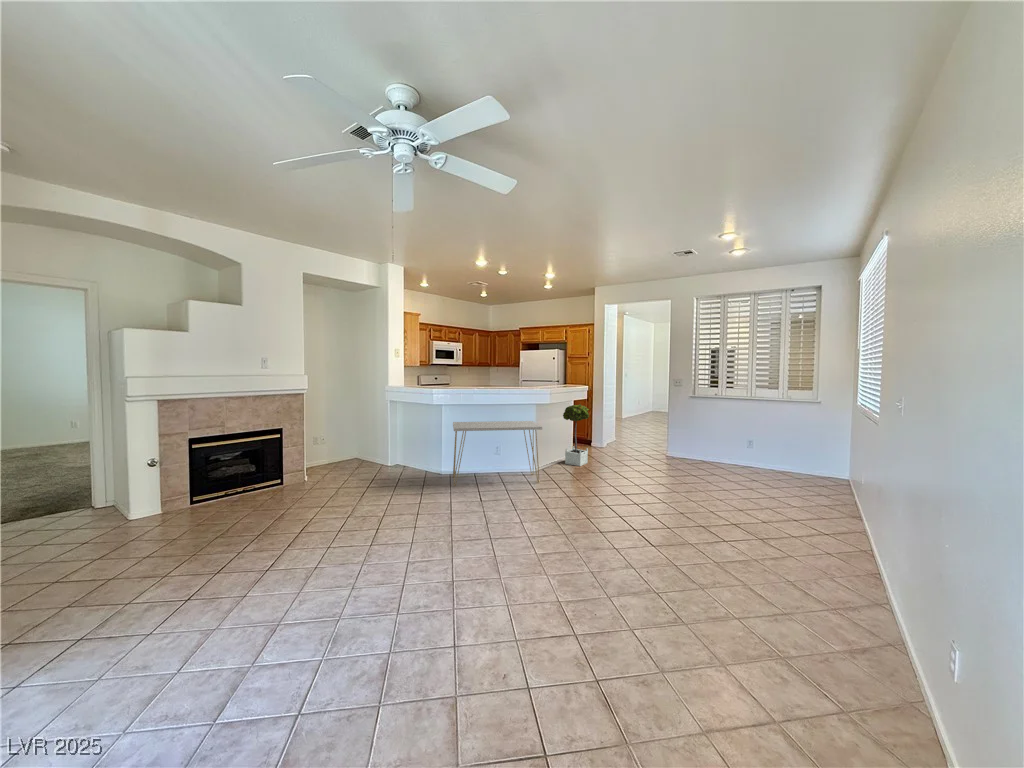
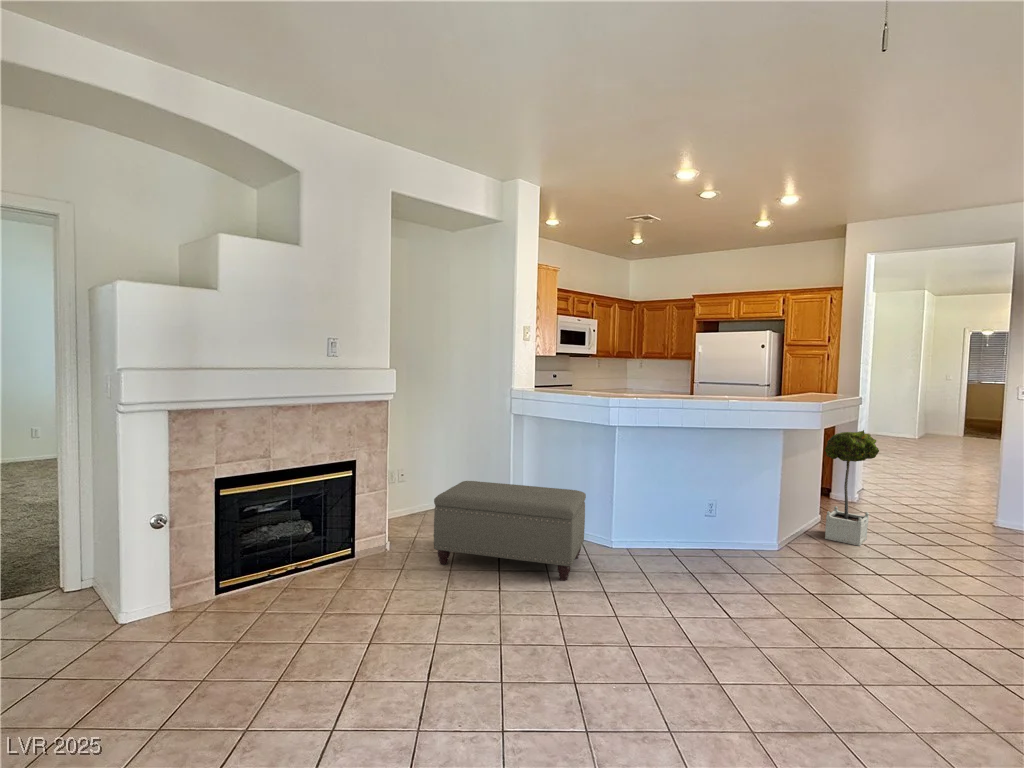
console table: present [453,421,542,486] -> none [639,458,828,581]
ottoman: none [330,439,423,489] -> present [434,481,586,581]

